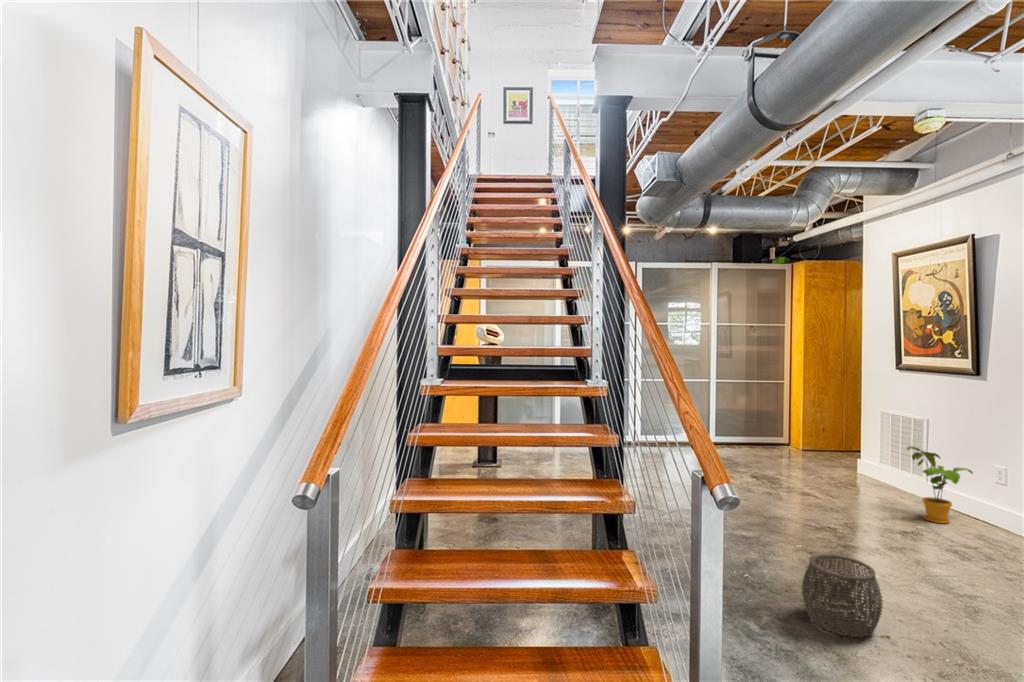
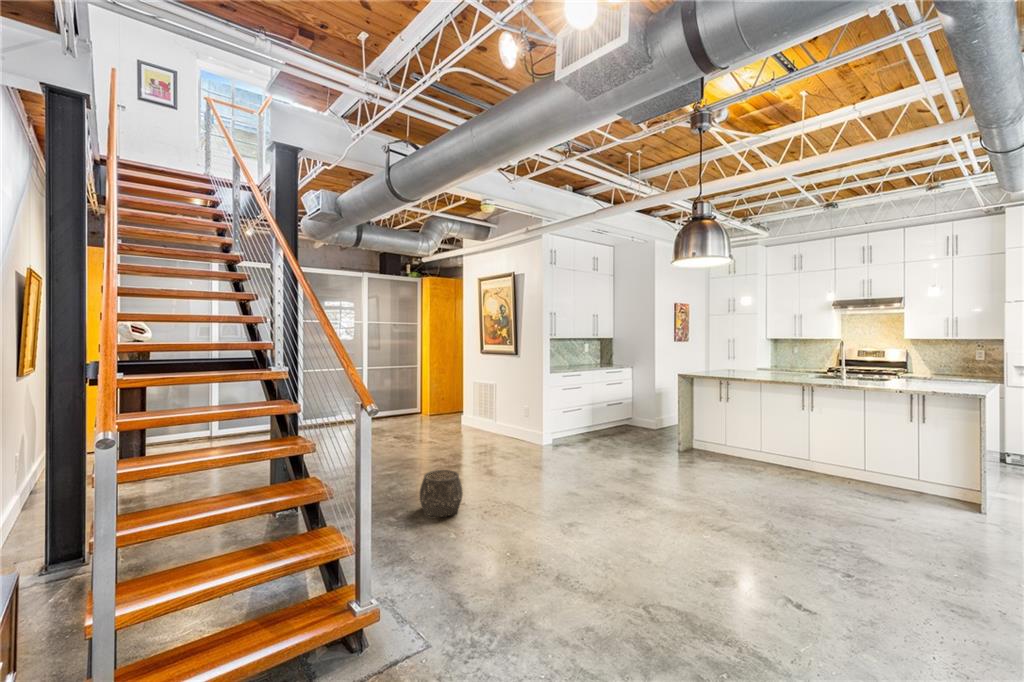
house plant: present [907,446,973,524] -> none [483,401,515,446]

